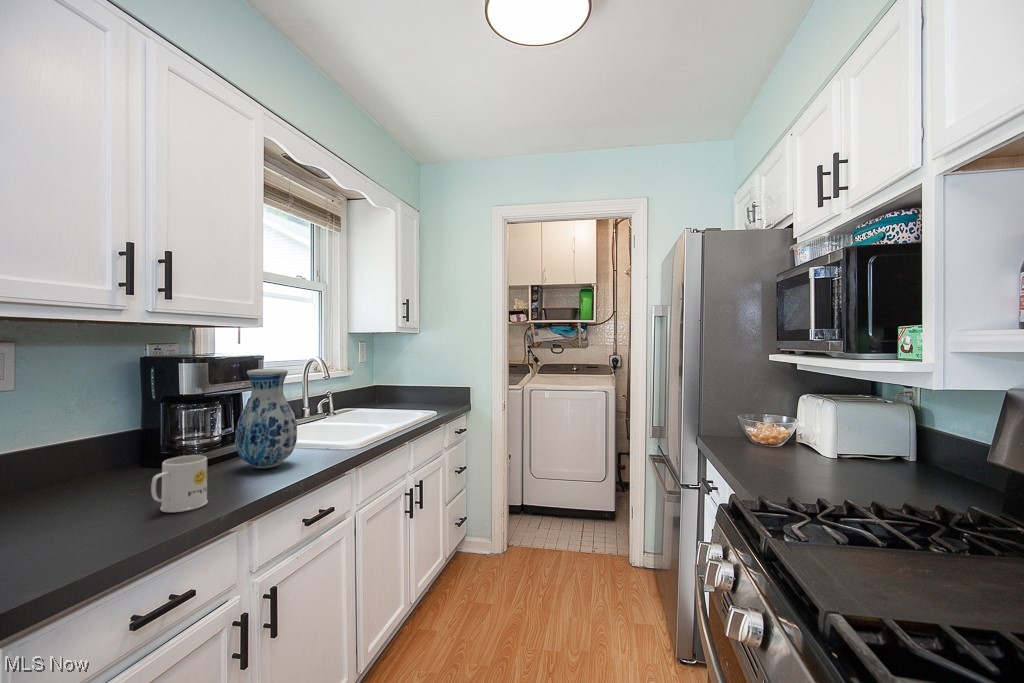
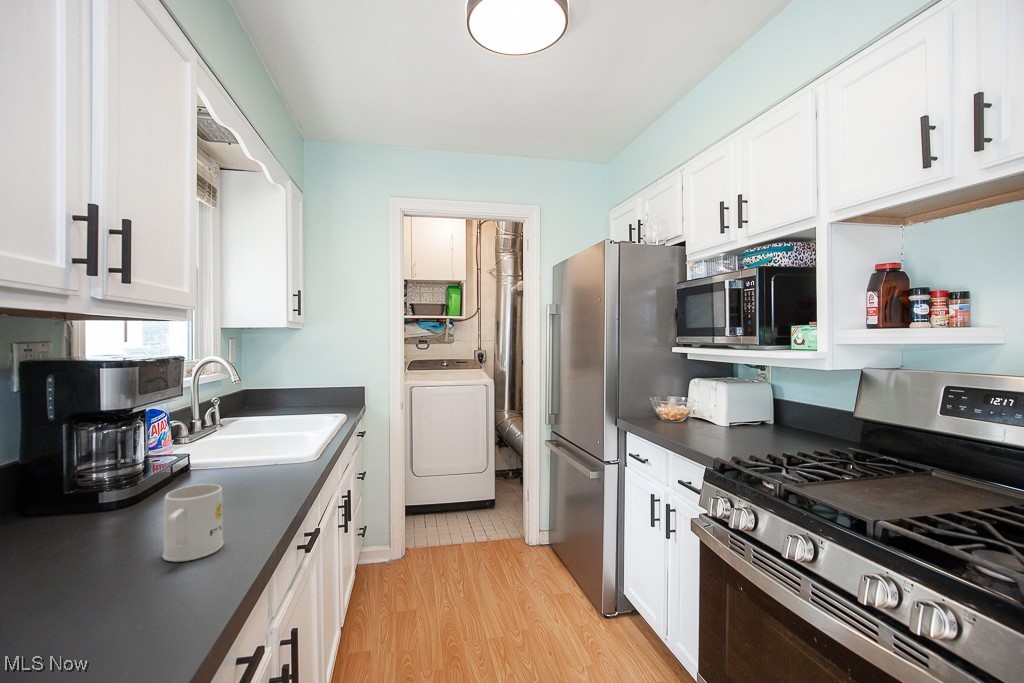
vase: present [235,369,297,468] -> none [191,372,270,495]

